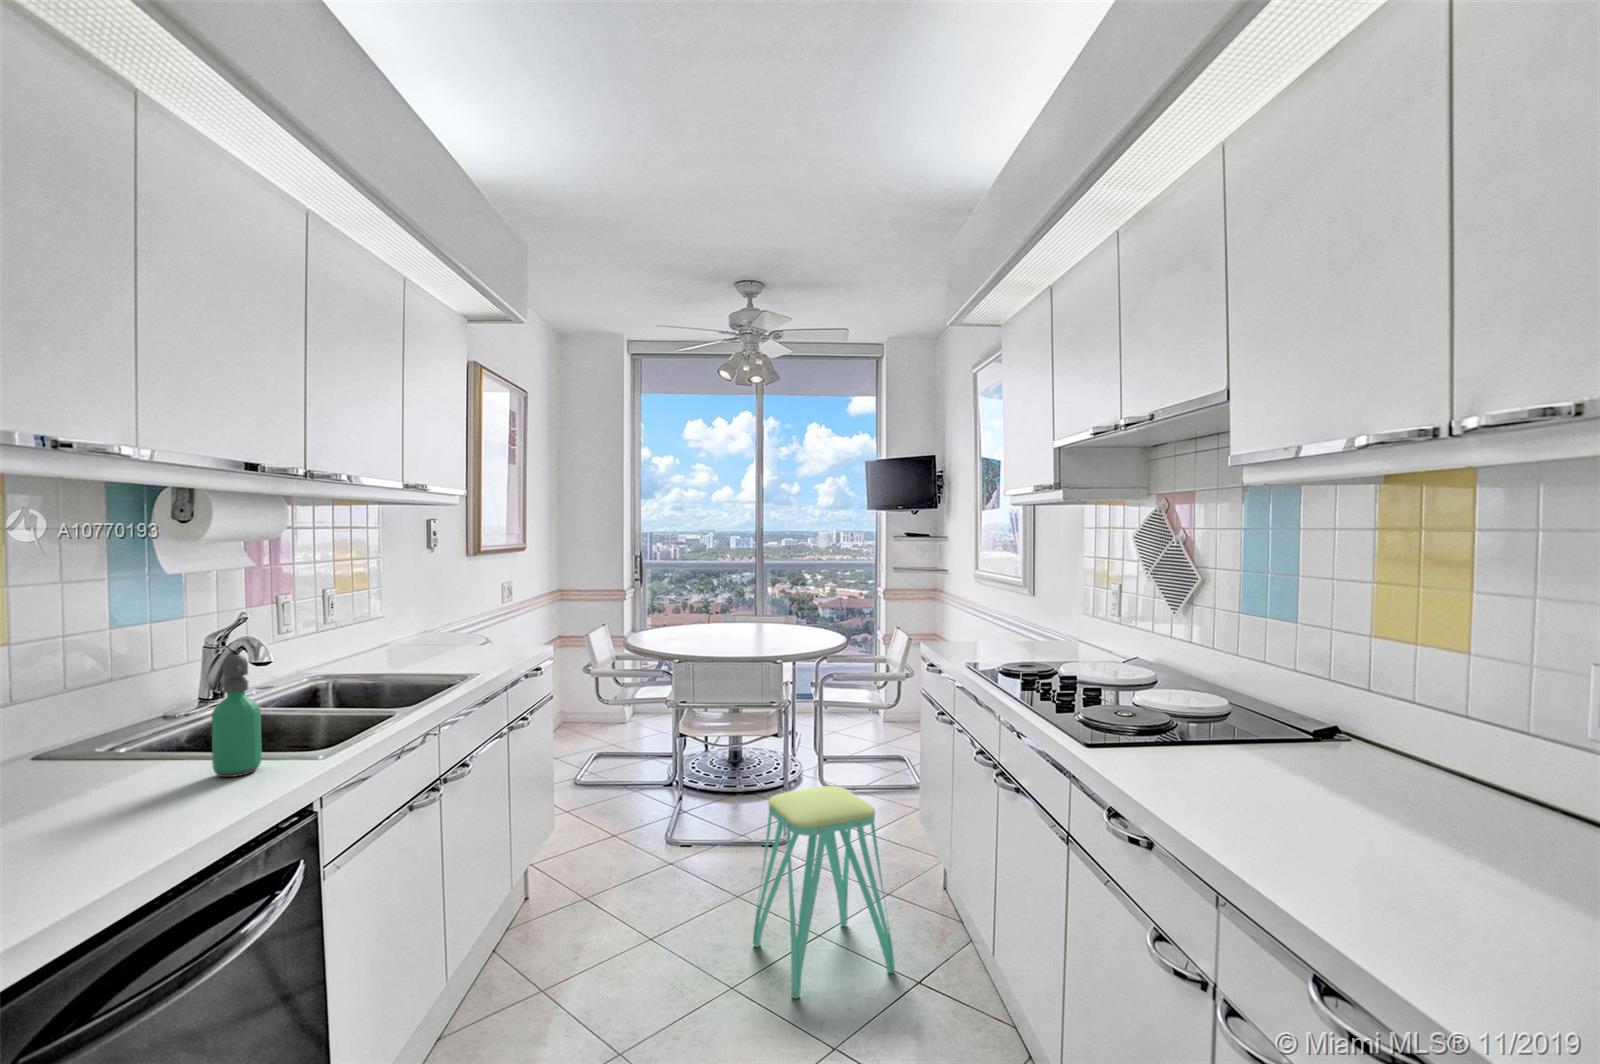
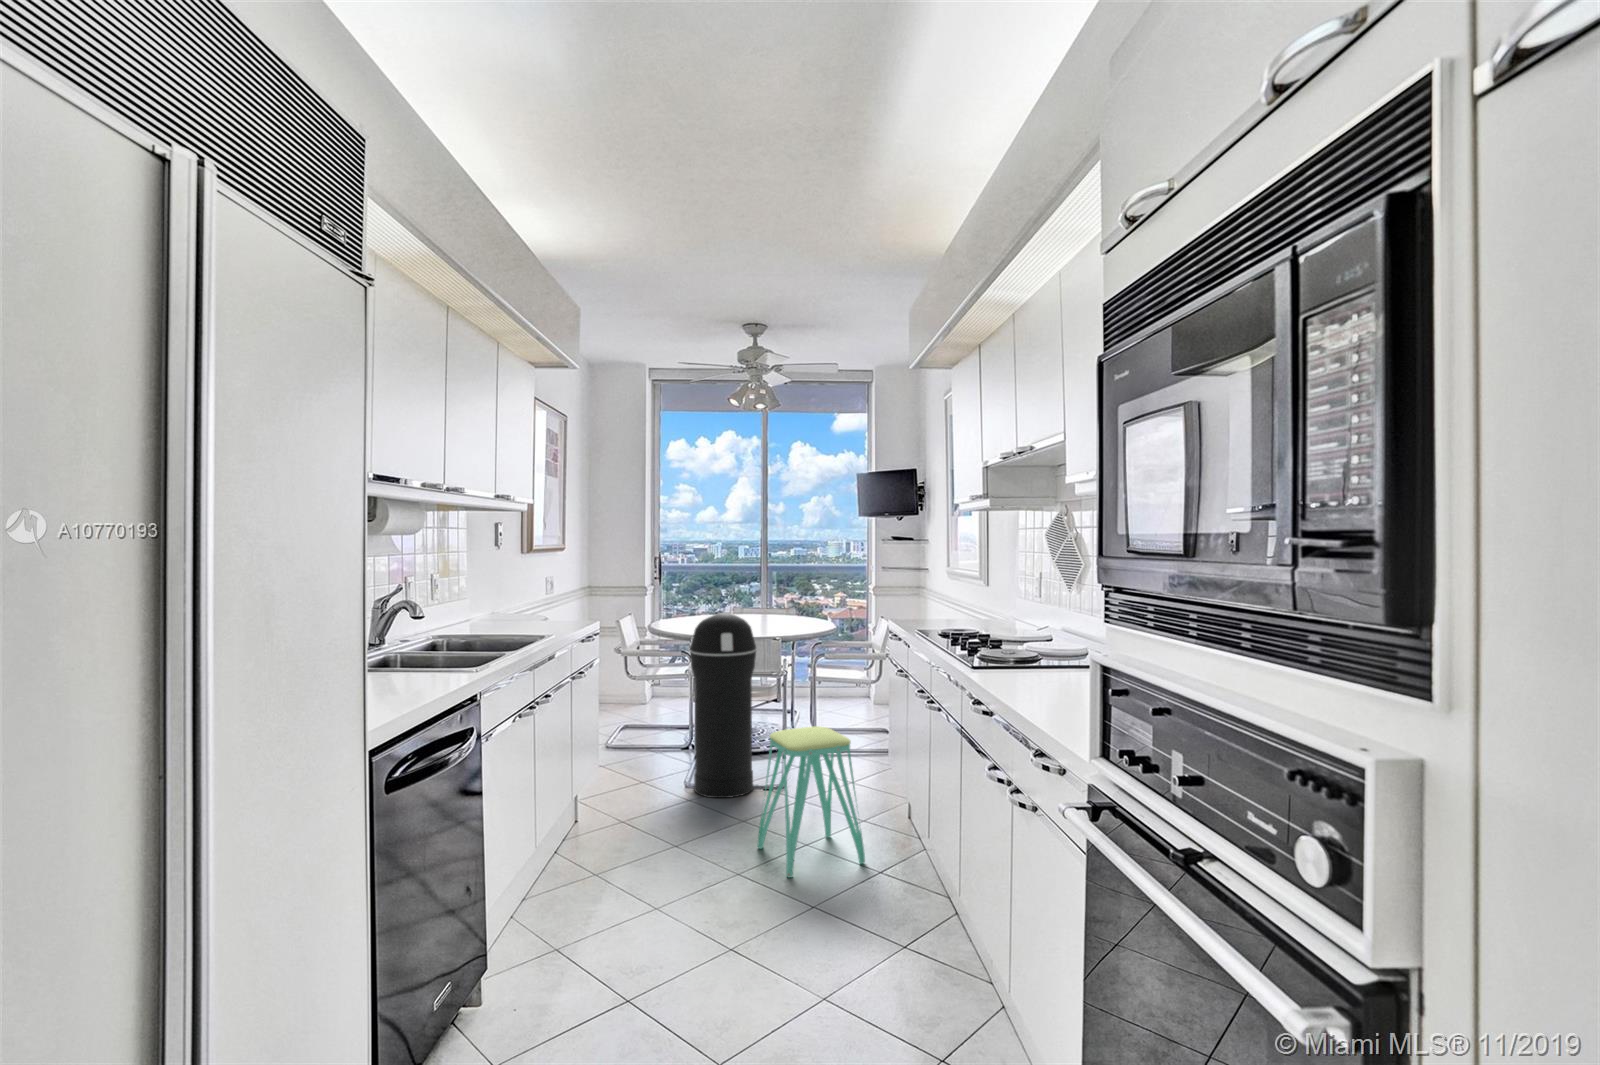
trash can: none [669,631,751,862] -> present [690,613,756,798]
soap dispenser: present [212,655,262,777] -> none [405,604,434,683]

